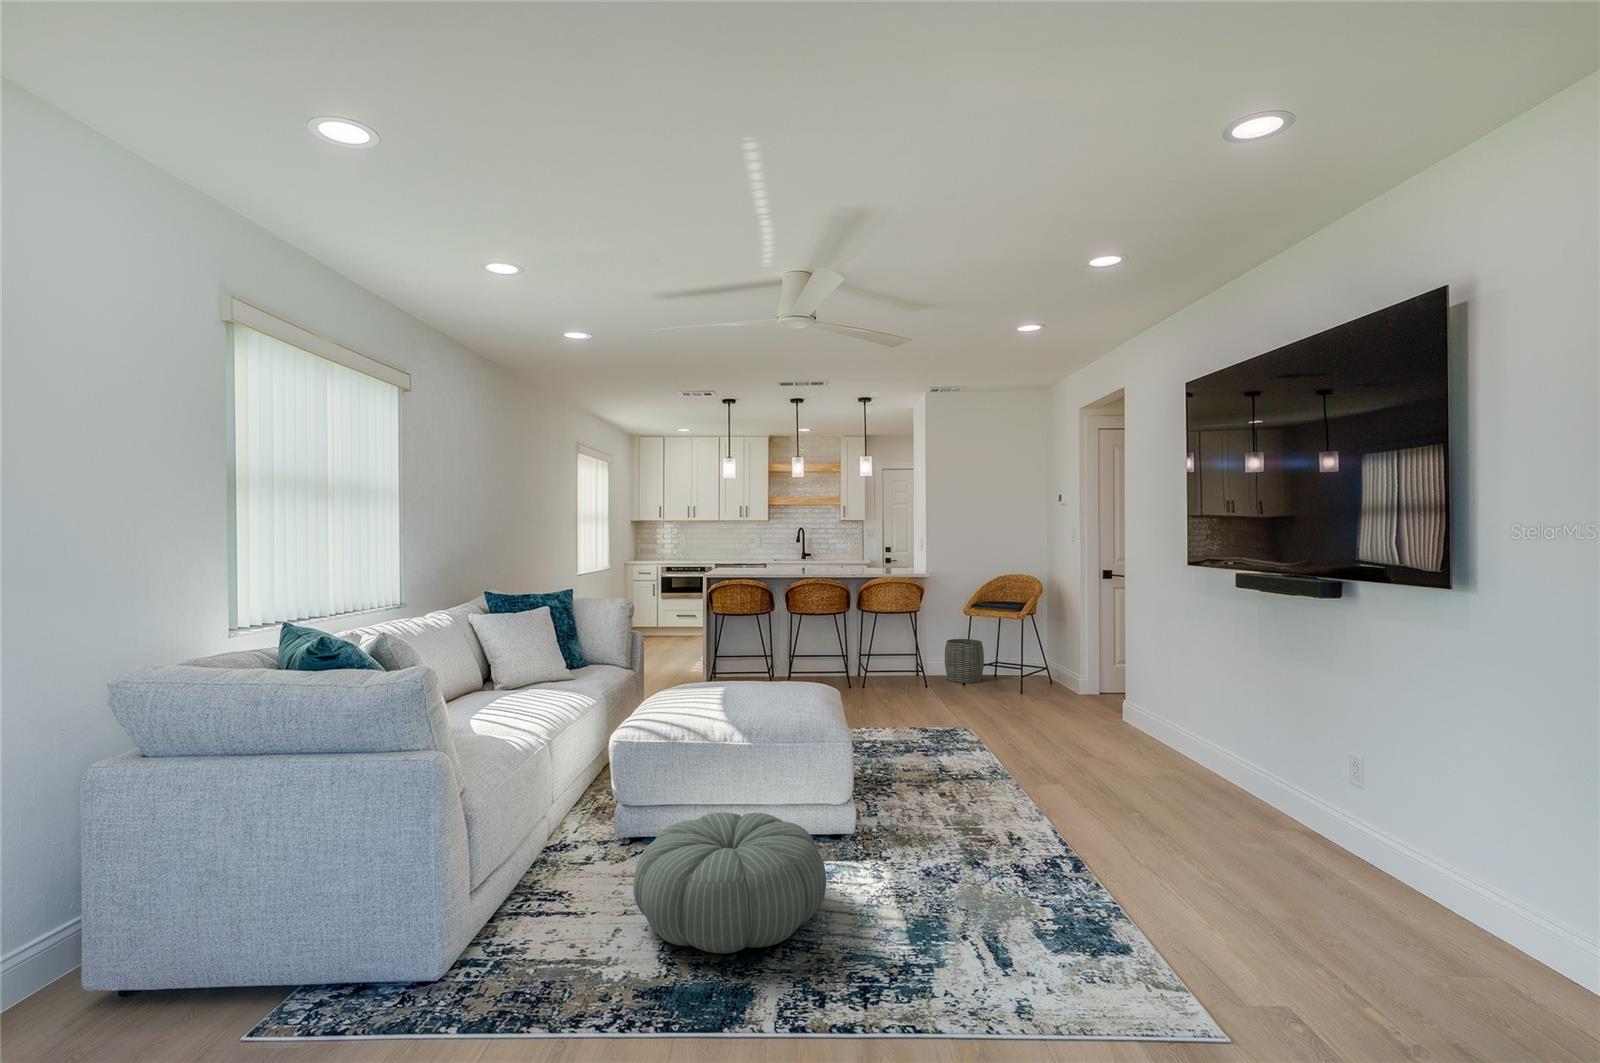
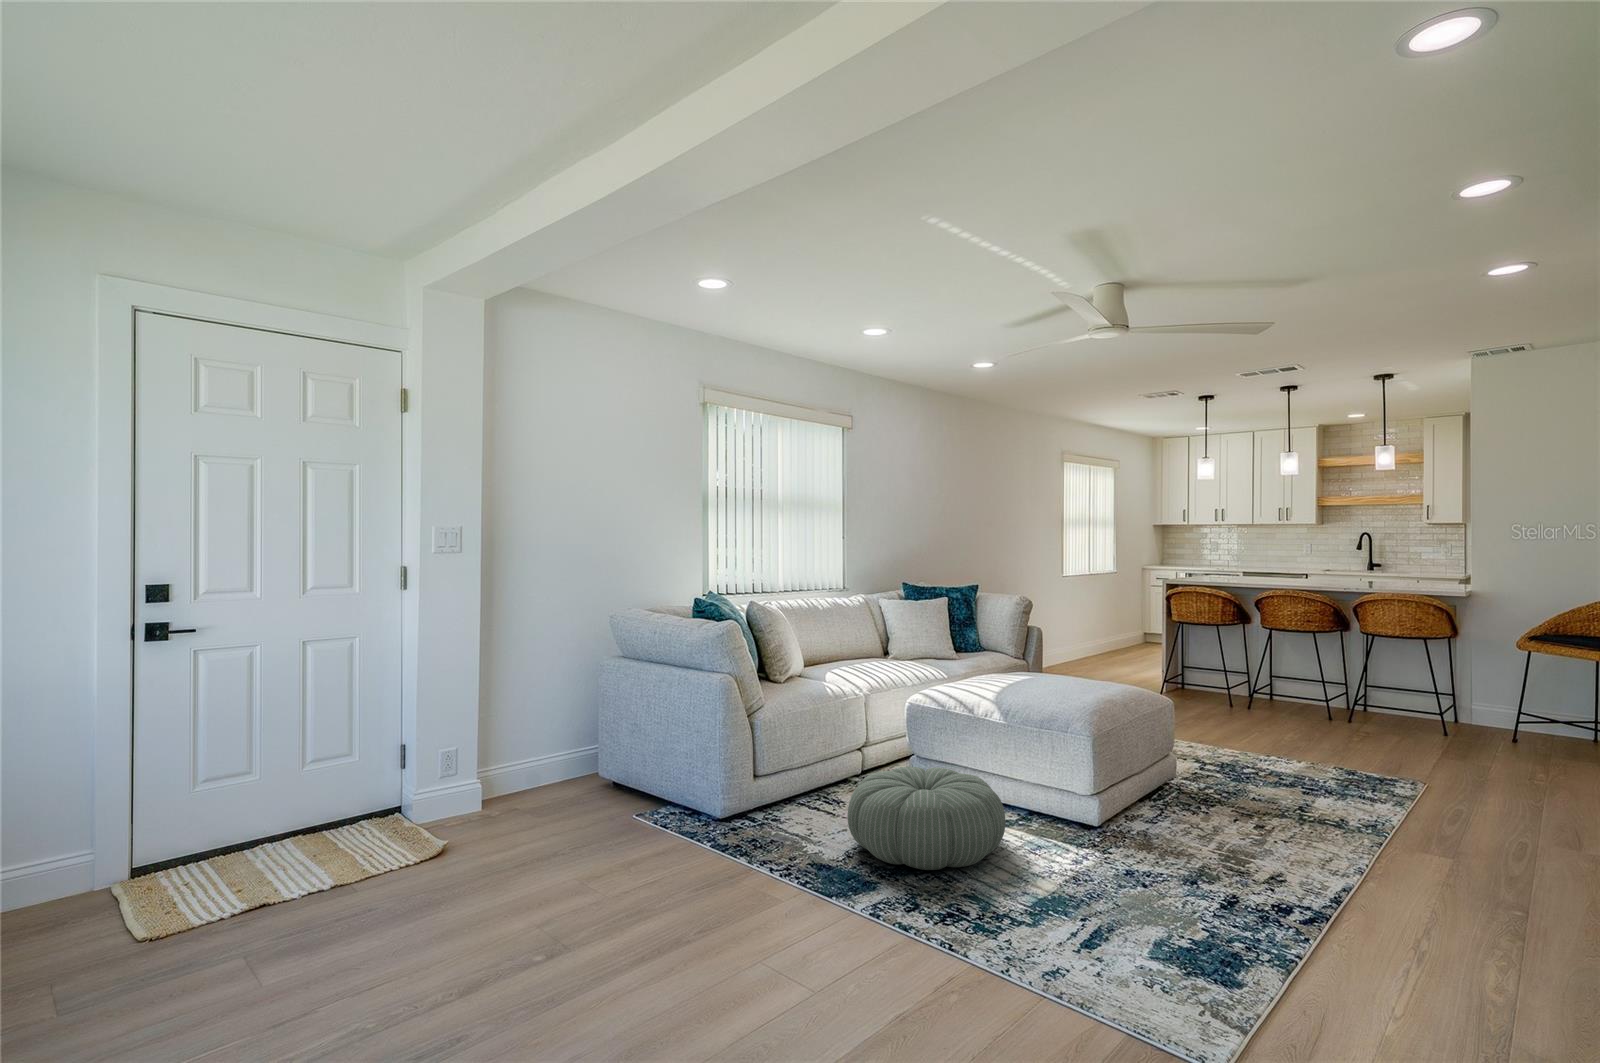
woven basket: present [945,639,984,683] -> none [1503,681,1577,744]

